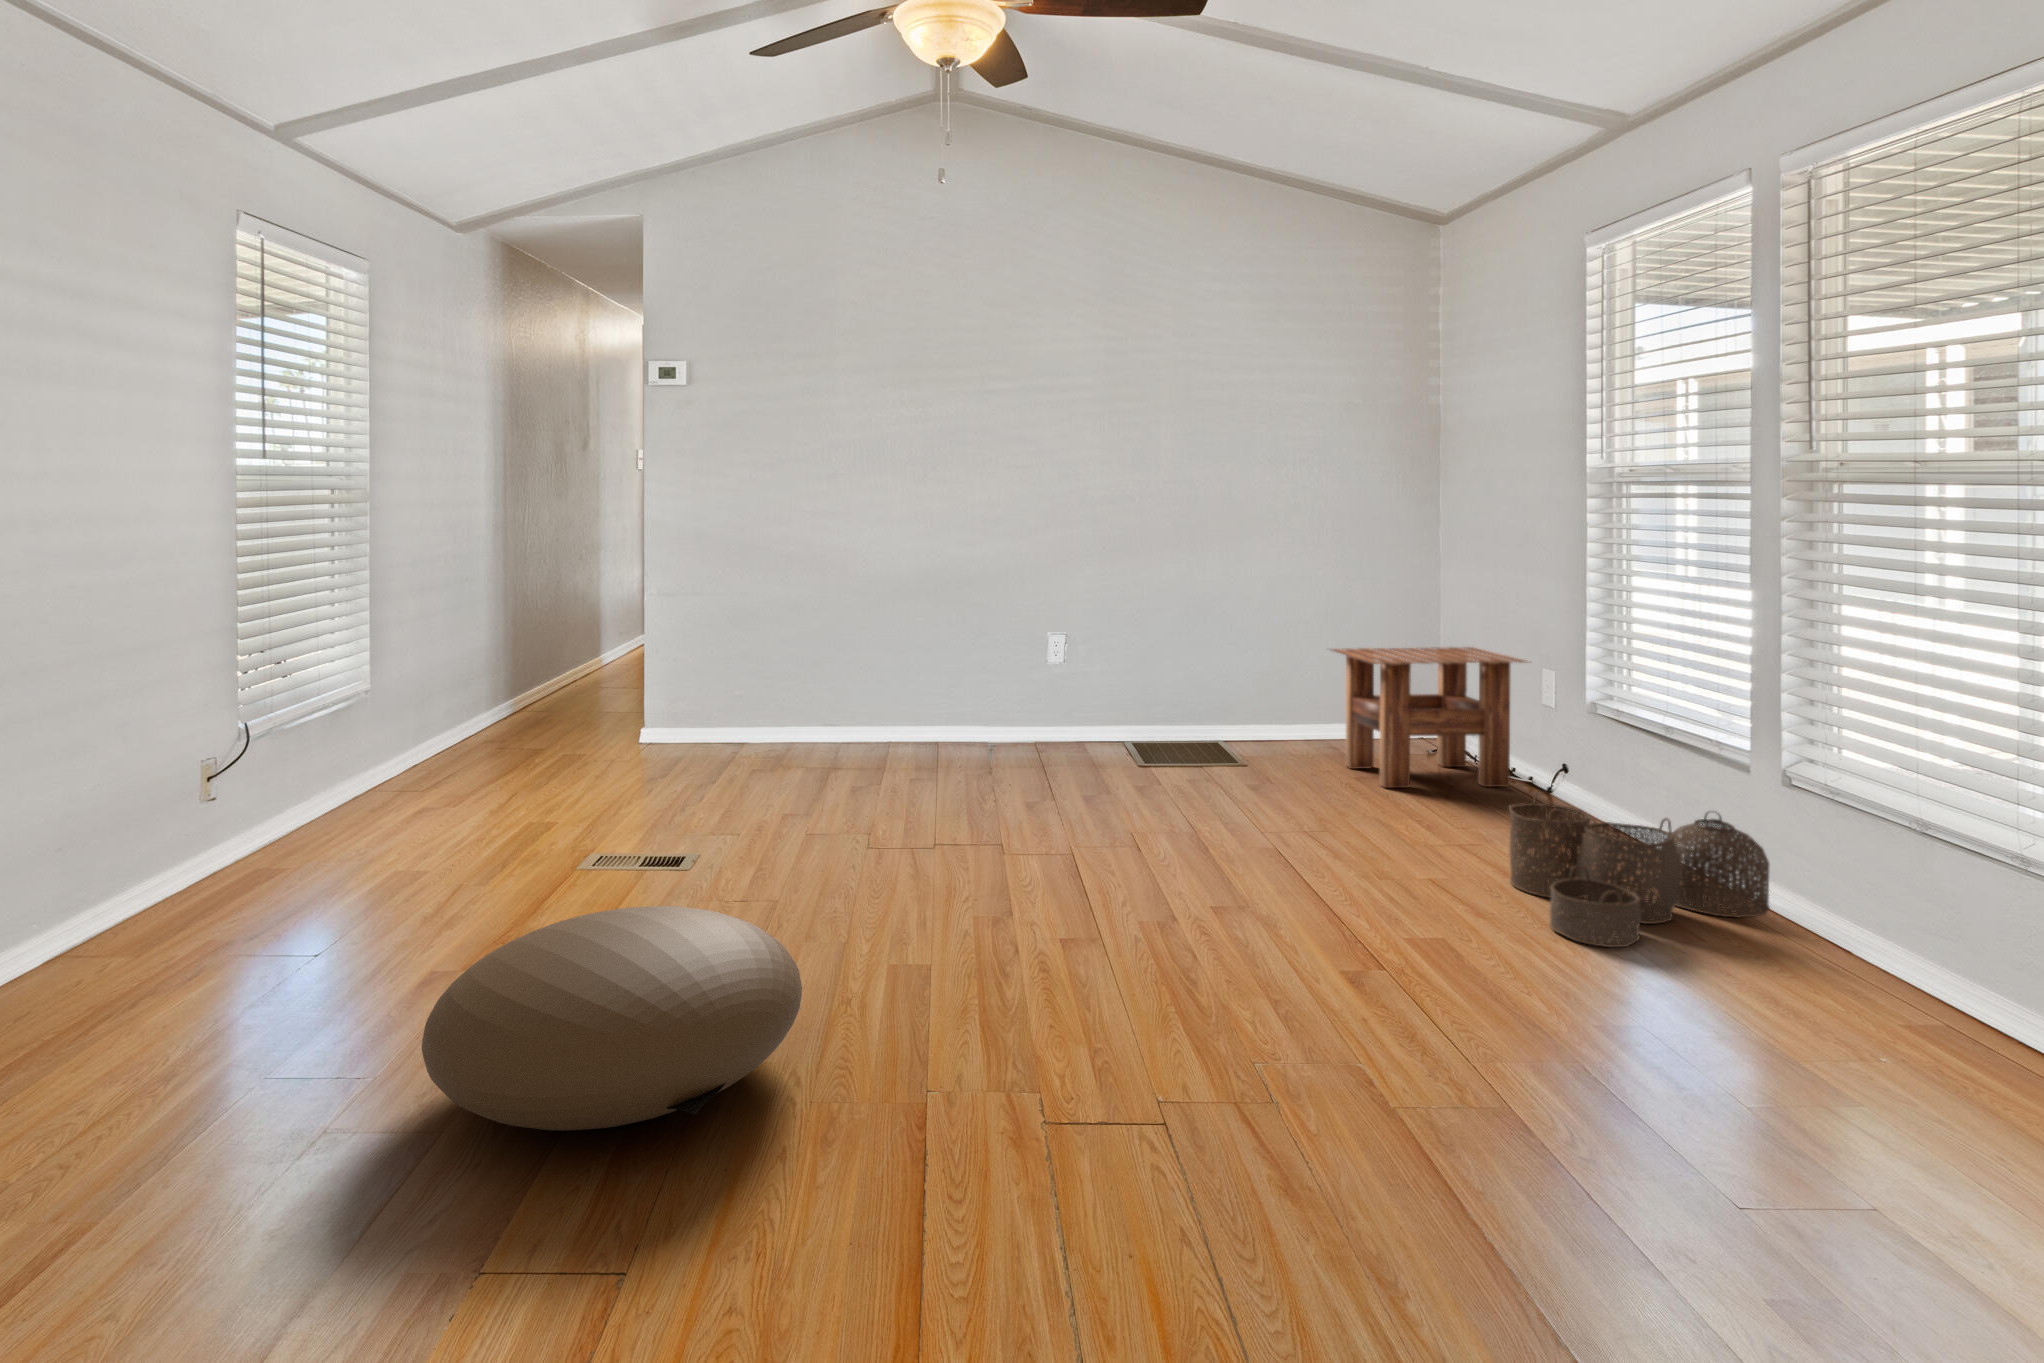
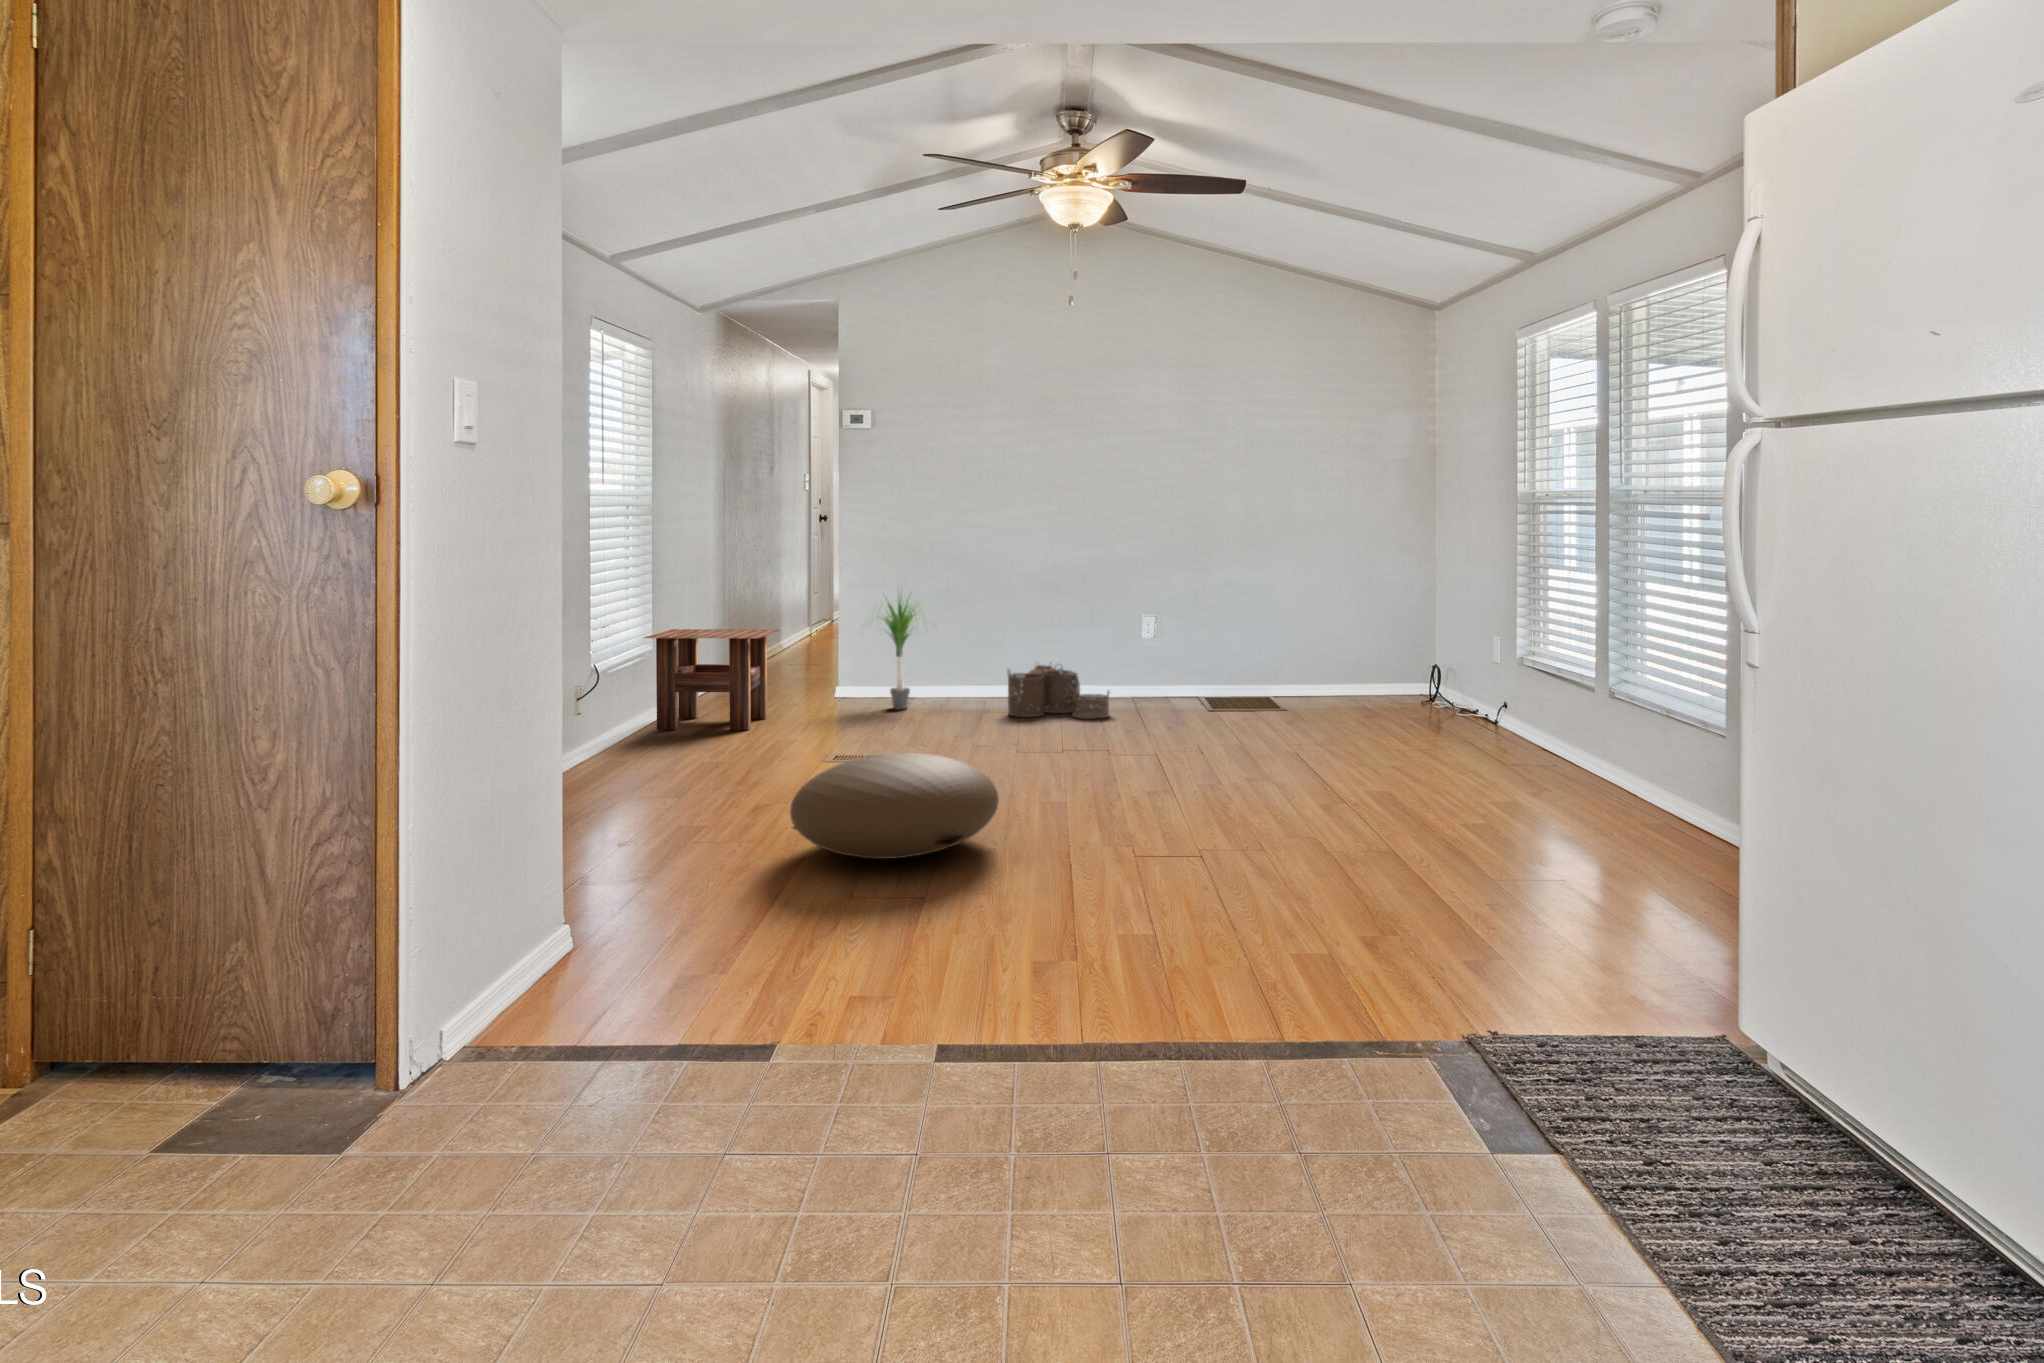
potted plant: none [666,592,778,764] -> present [873,593,923,709]
side table: present [1332,647,1525,788] -> present [643,629,779,730]
woven basket: present [1509,791,1770,947] -> present [1008,663,1109,719]

